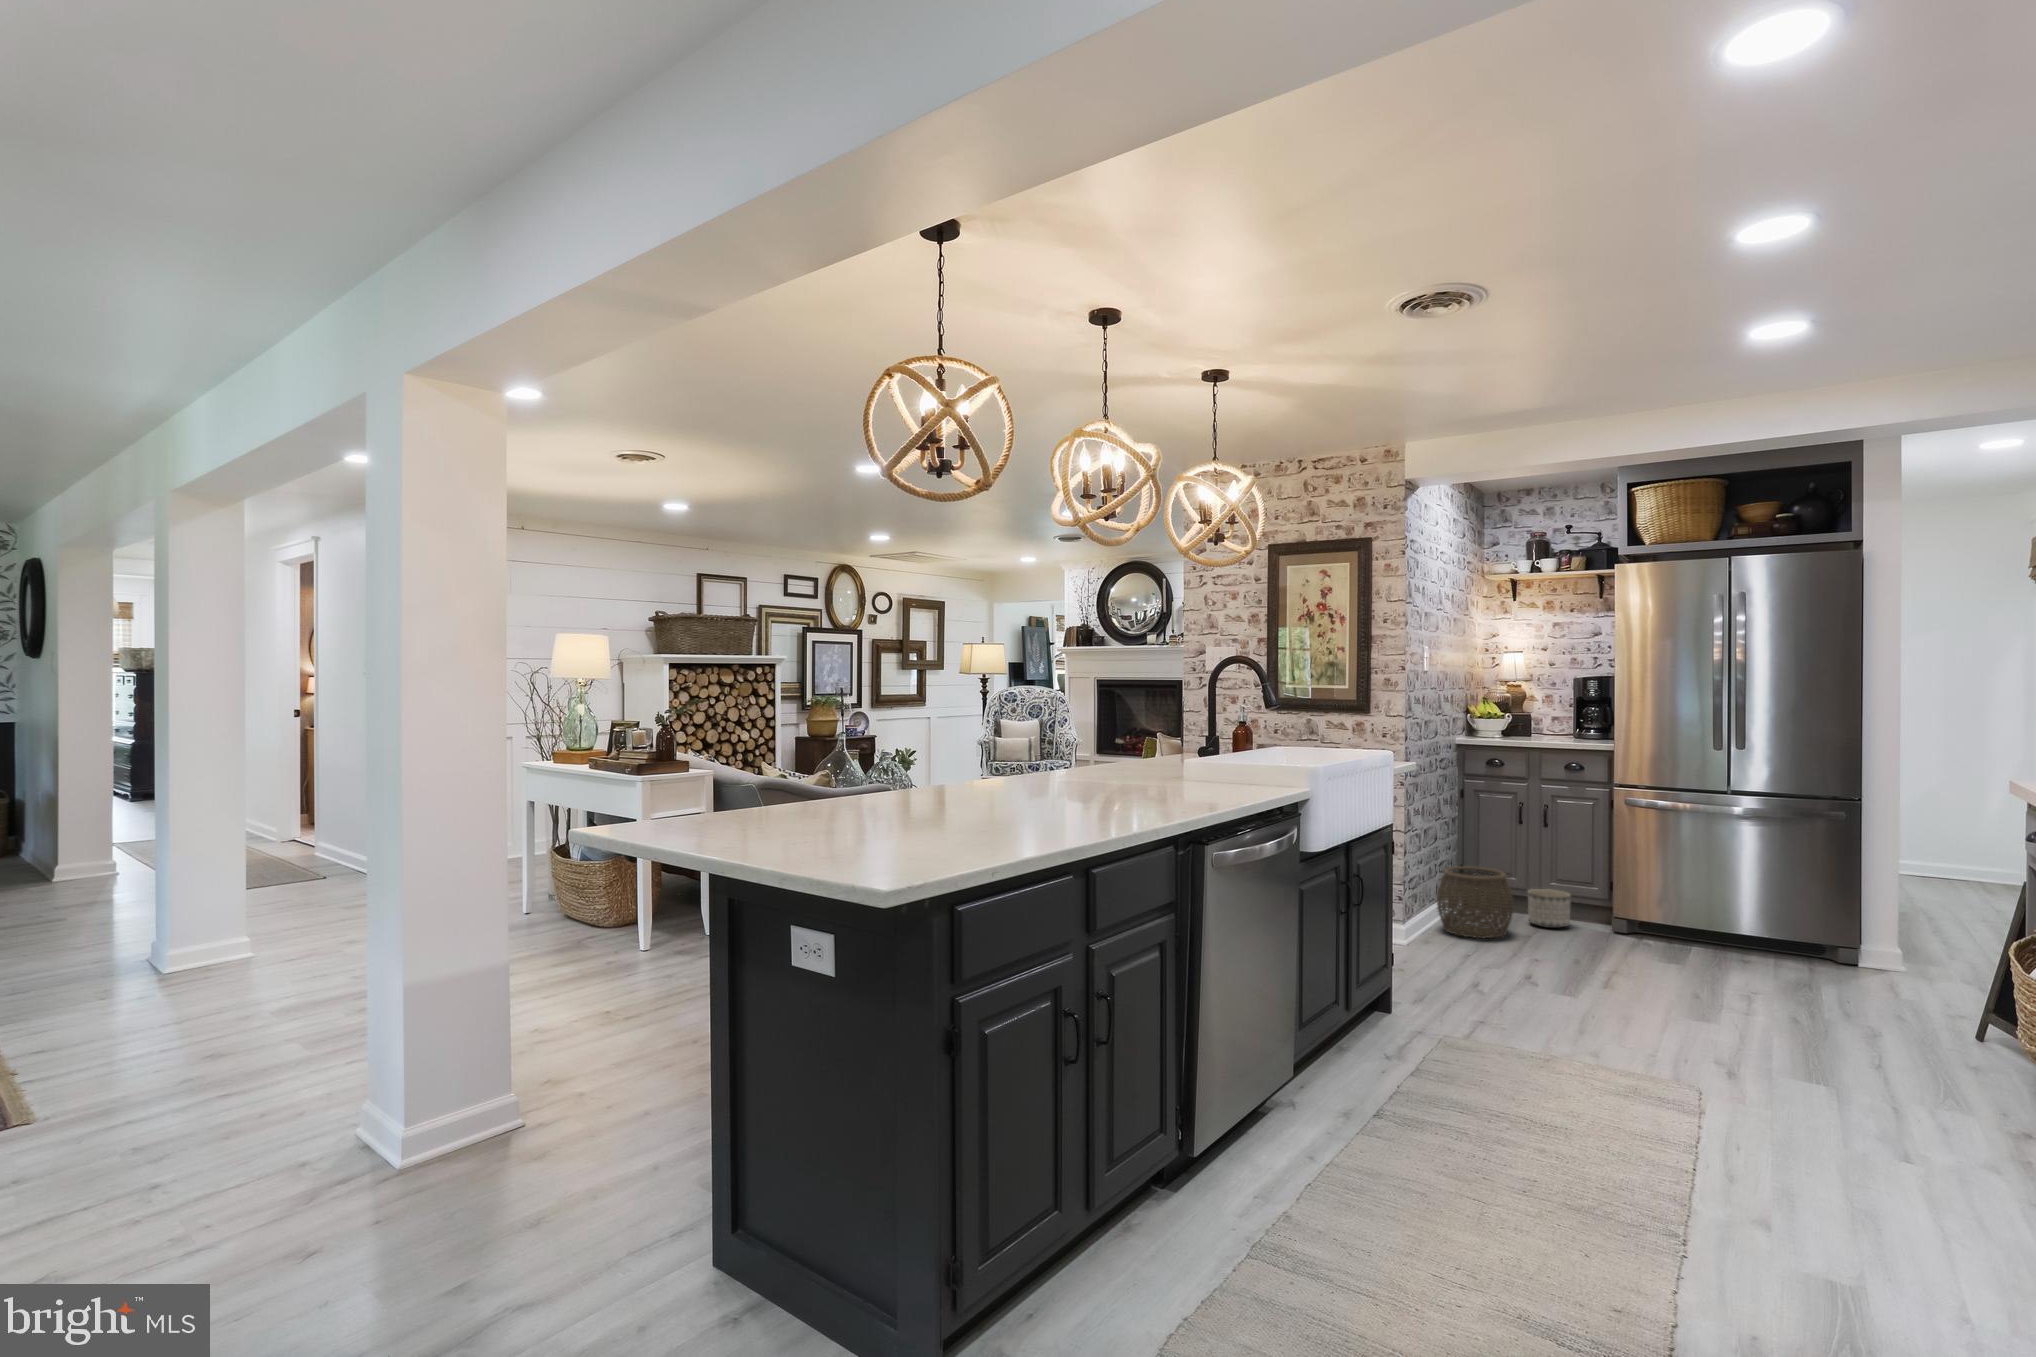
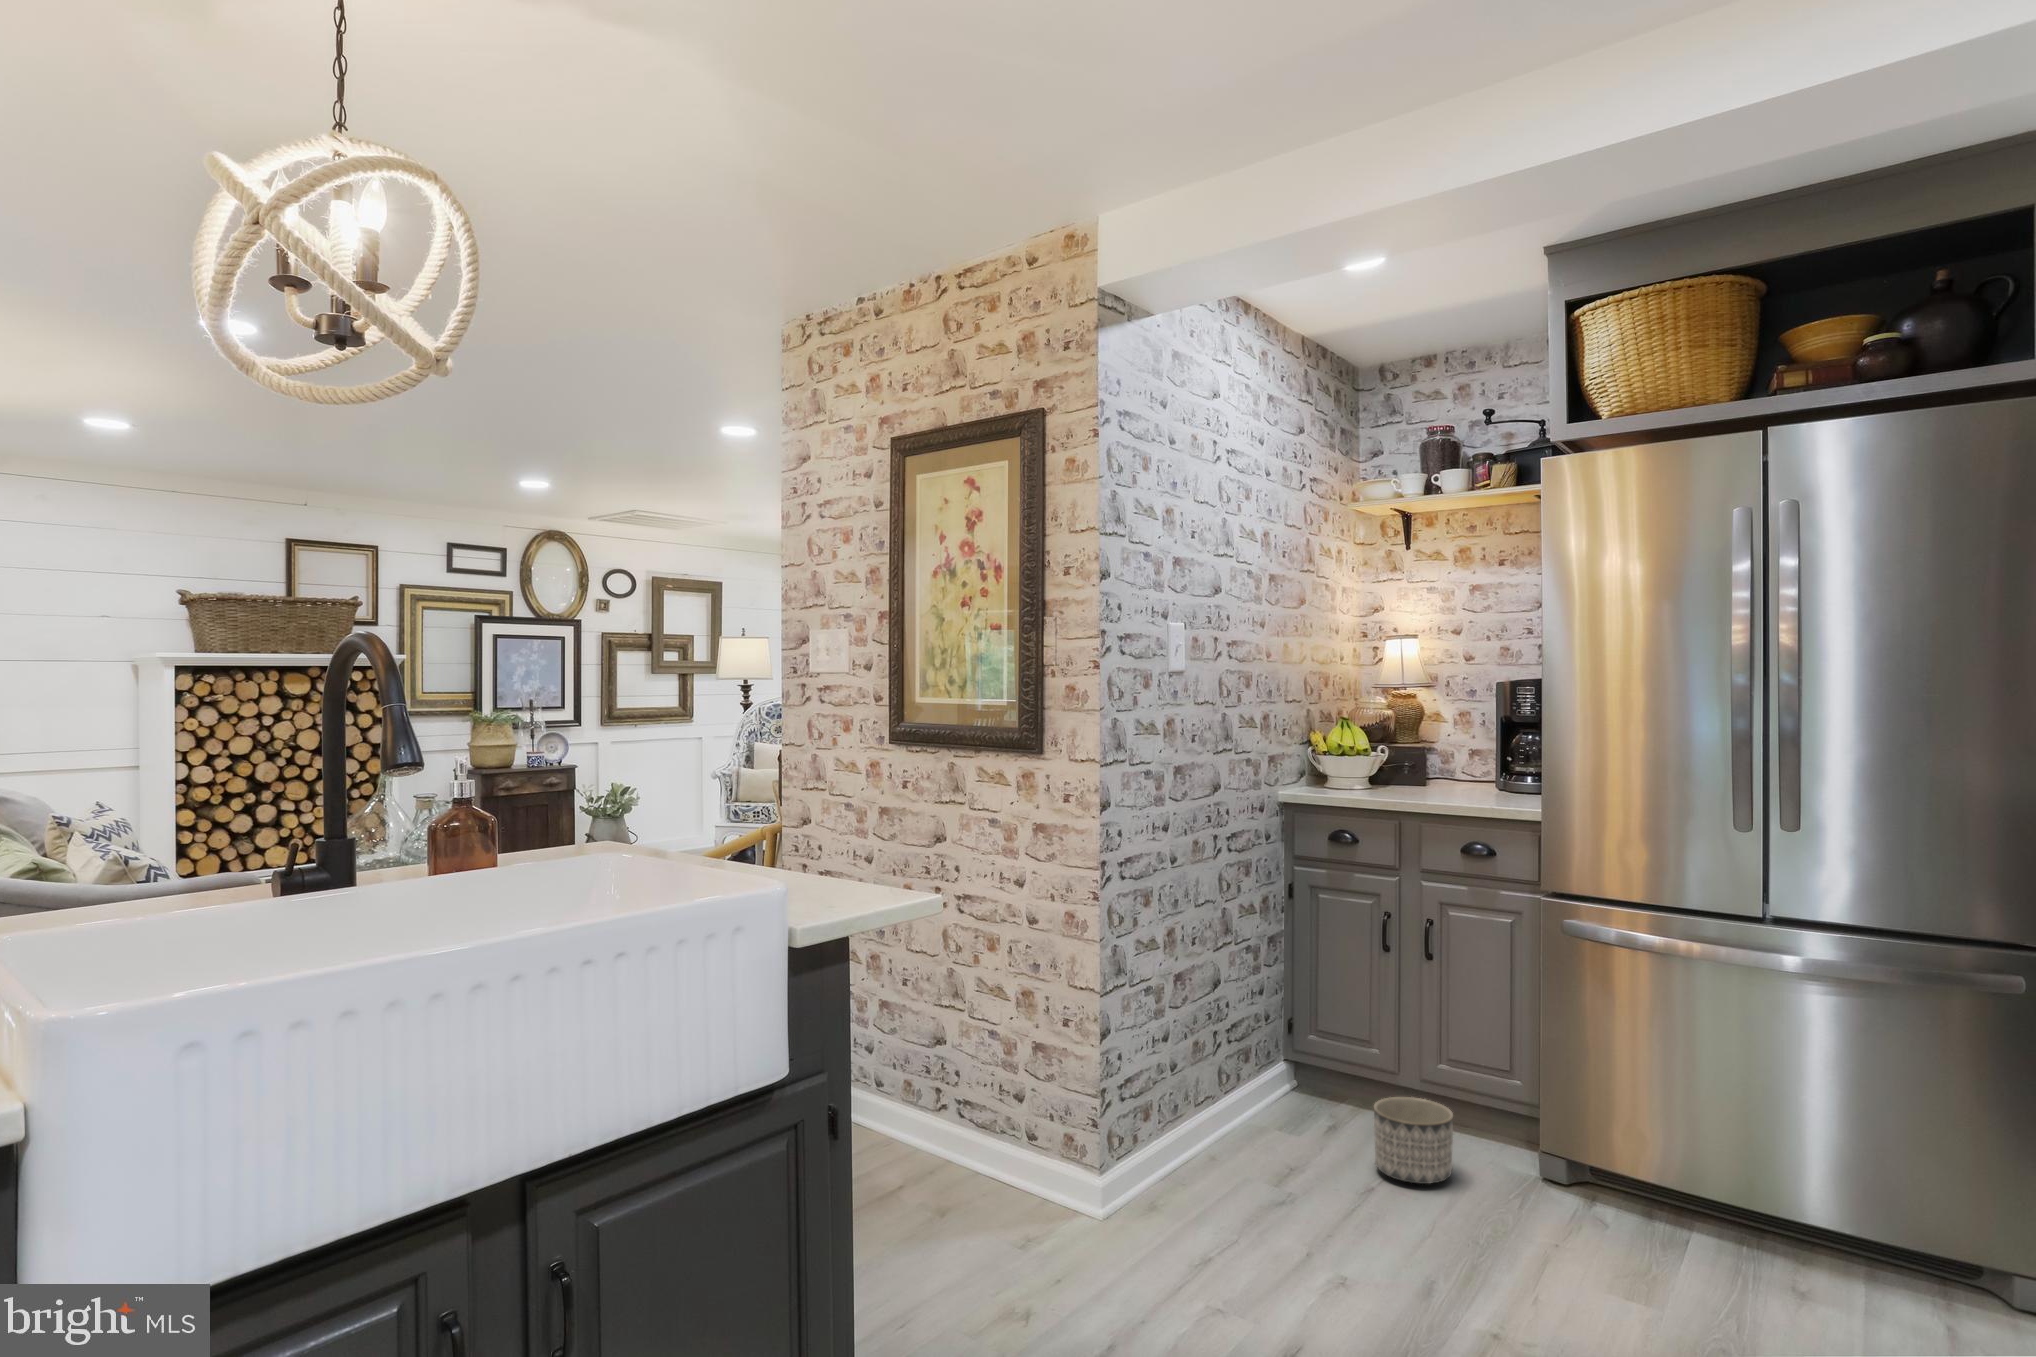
woven basket: present [1437,866,1514,939] -> none [1178,1055,1326,1218]

